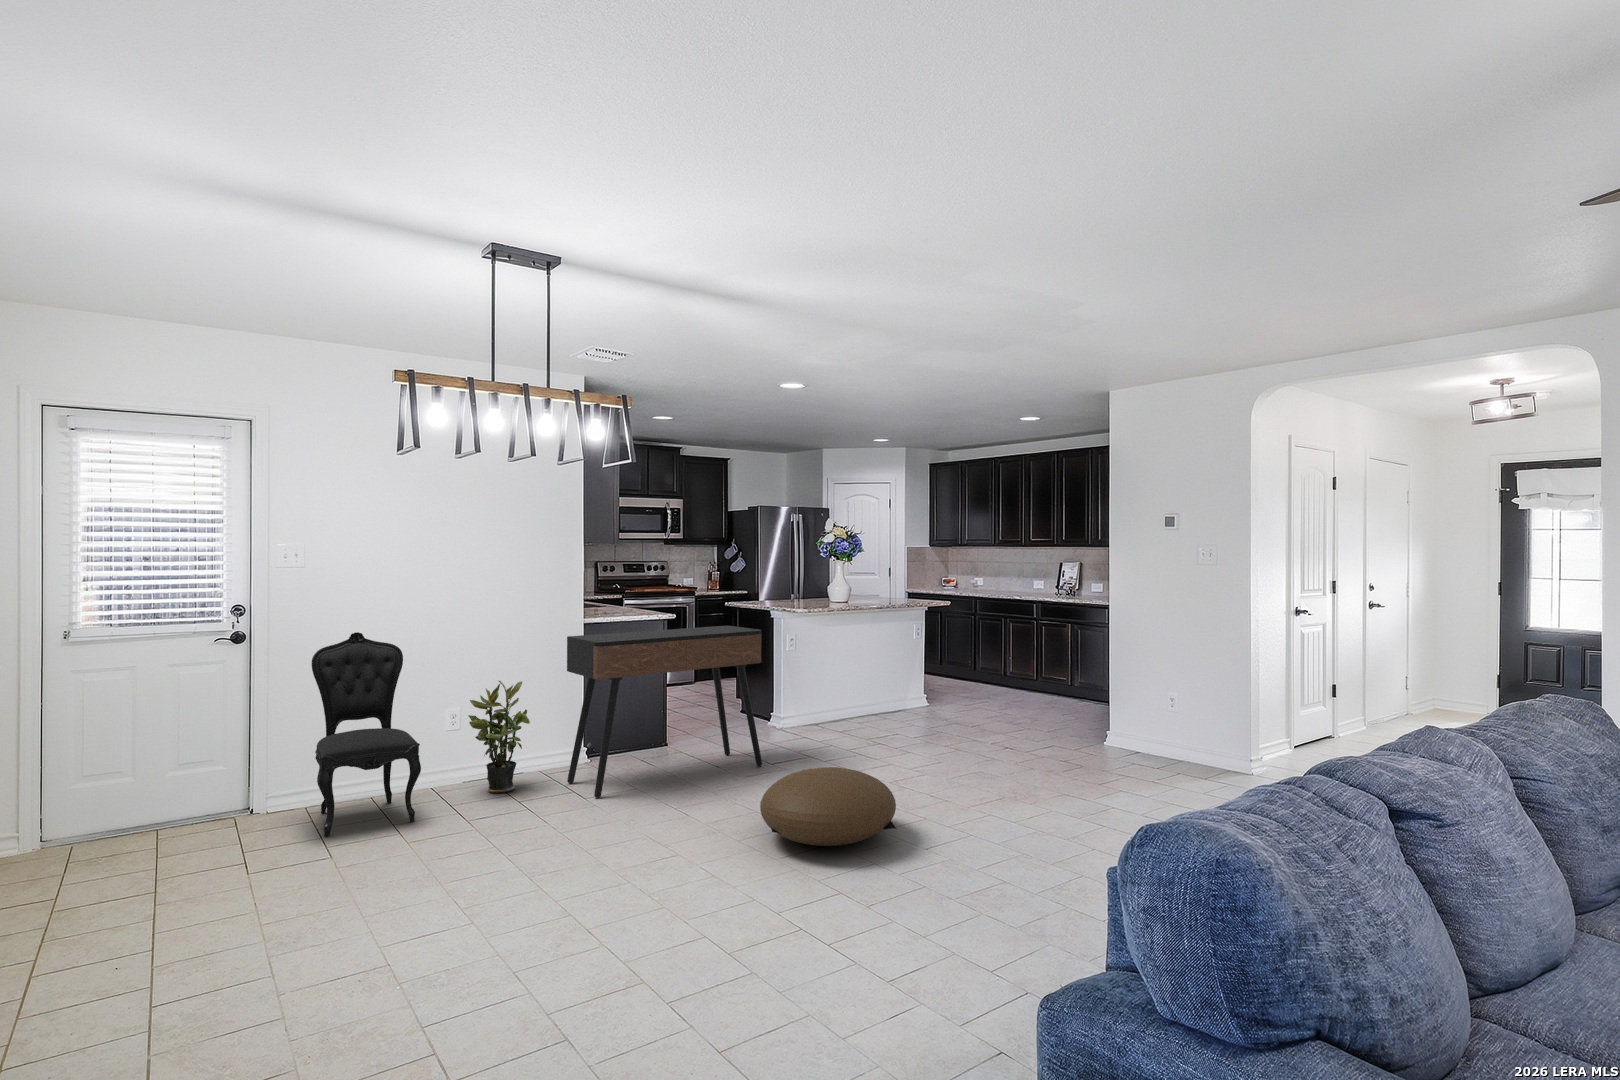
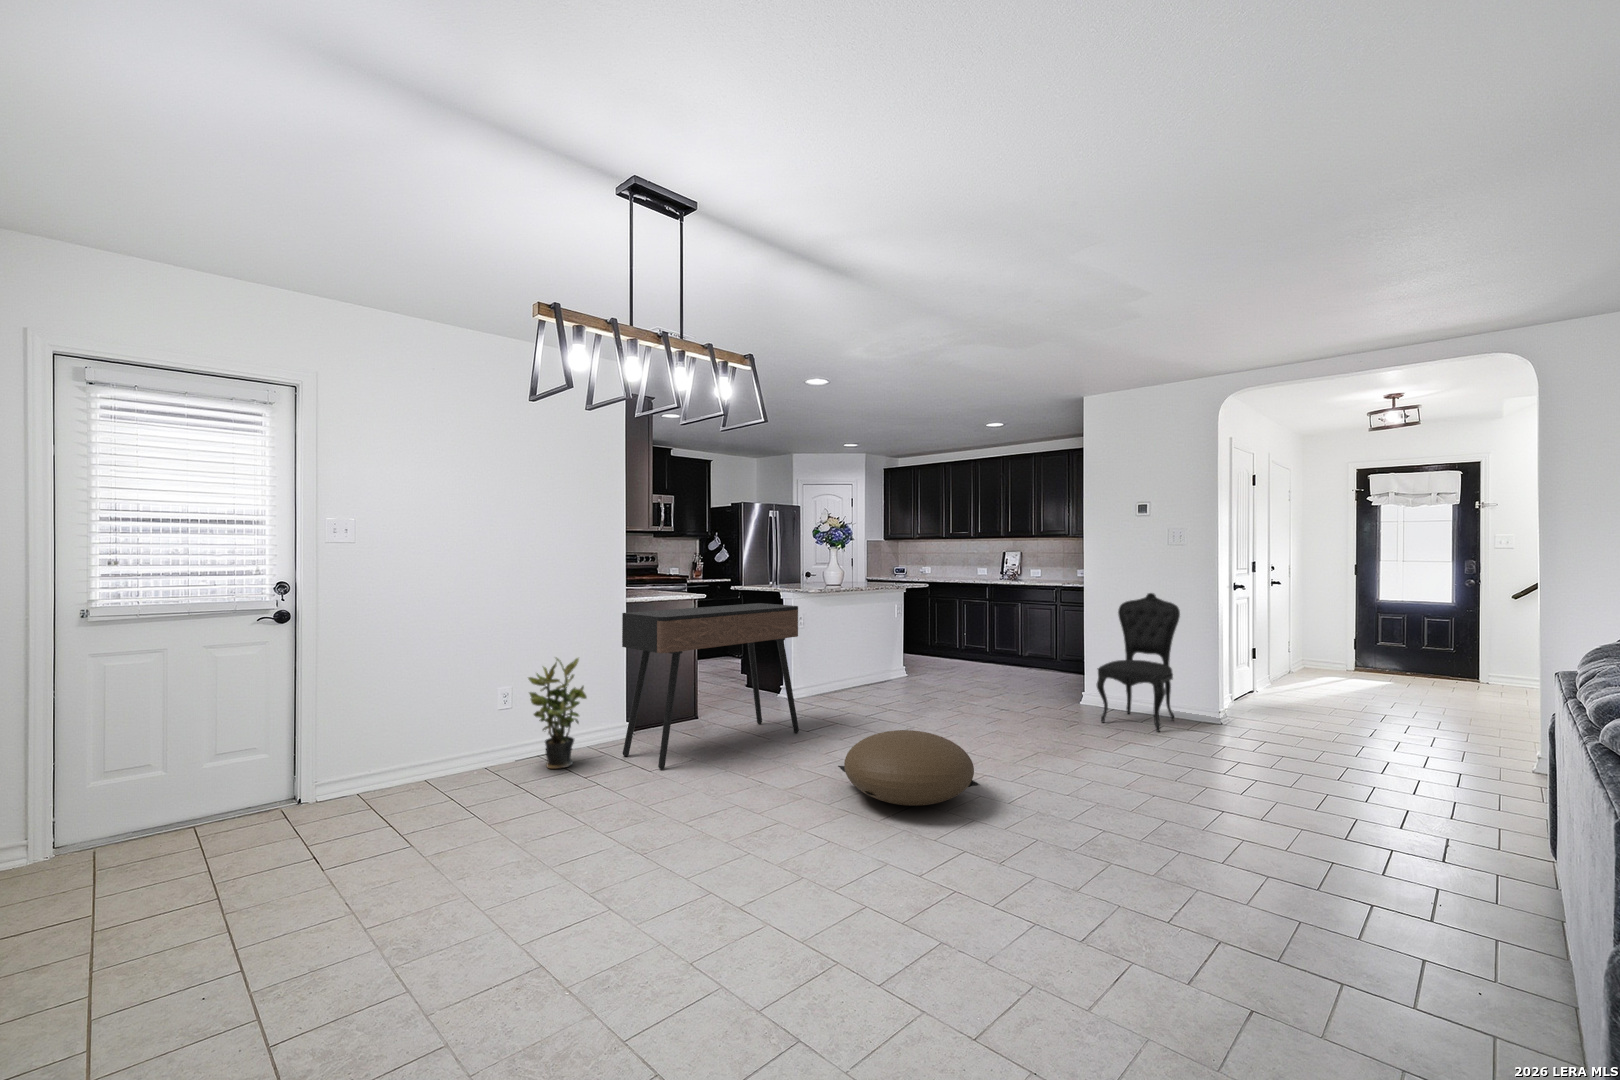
dining chair: present [312,632,421,836] -> present [1097,593,1180,732]

